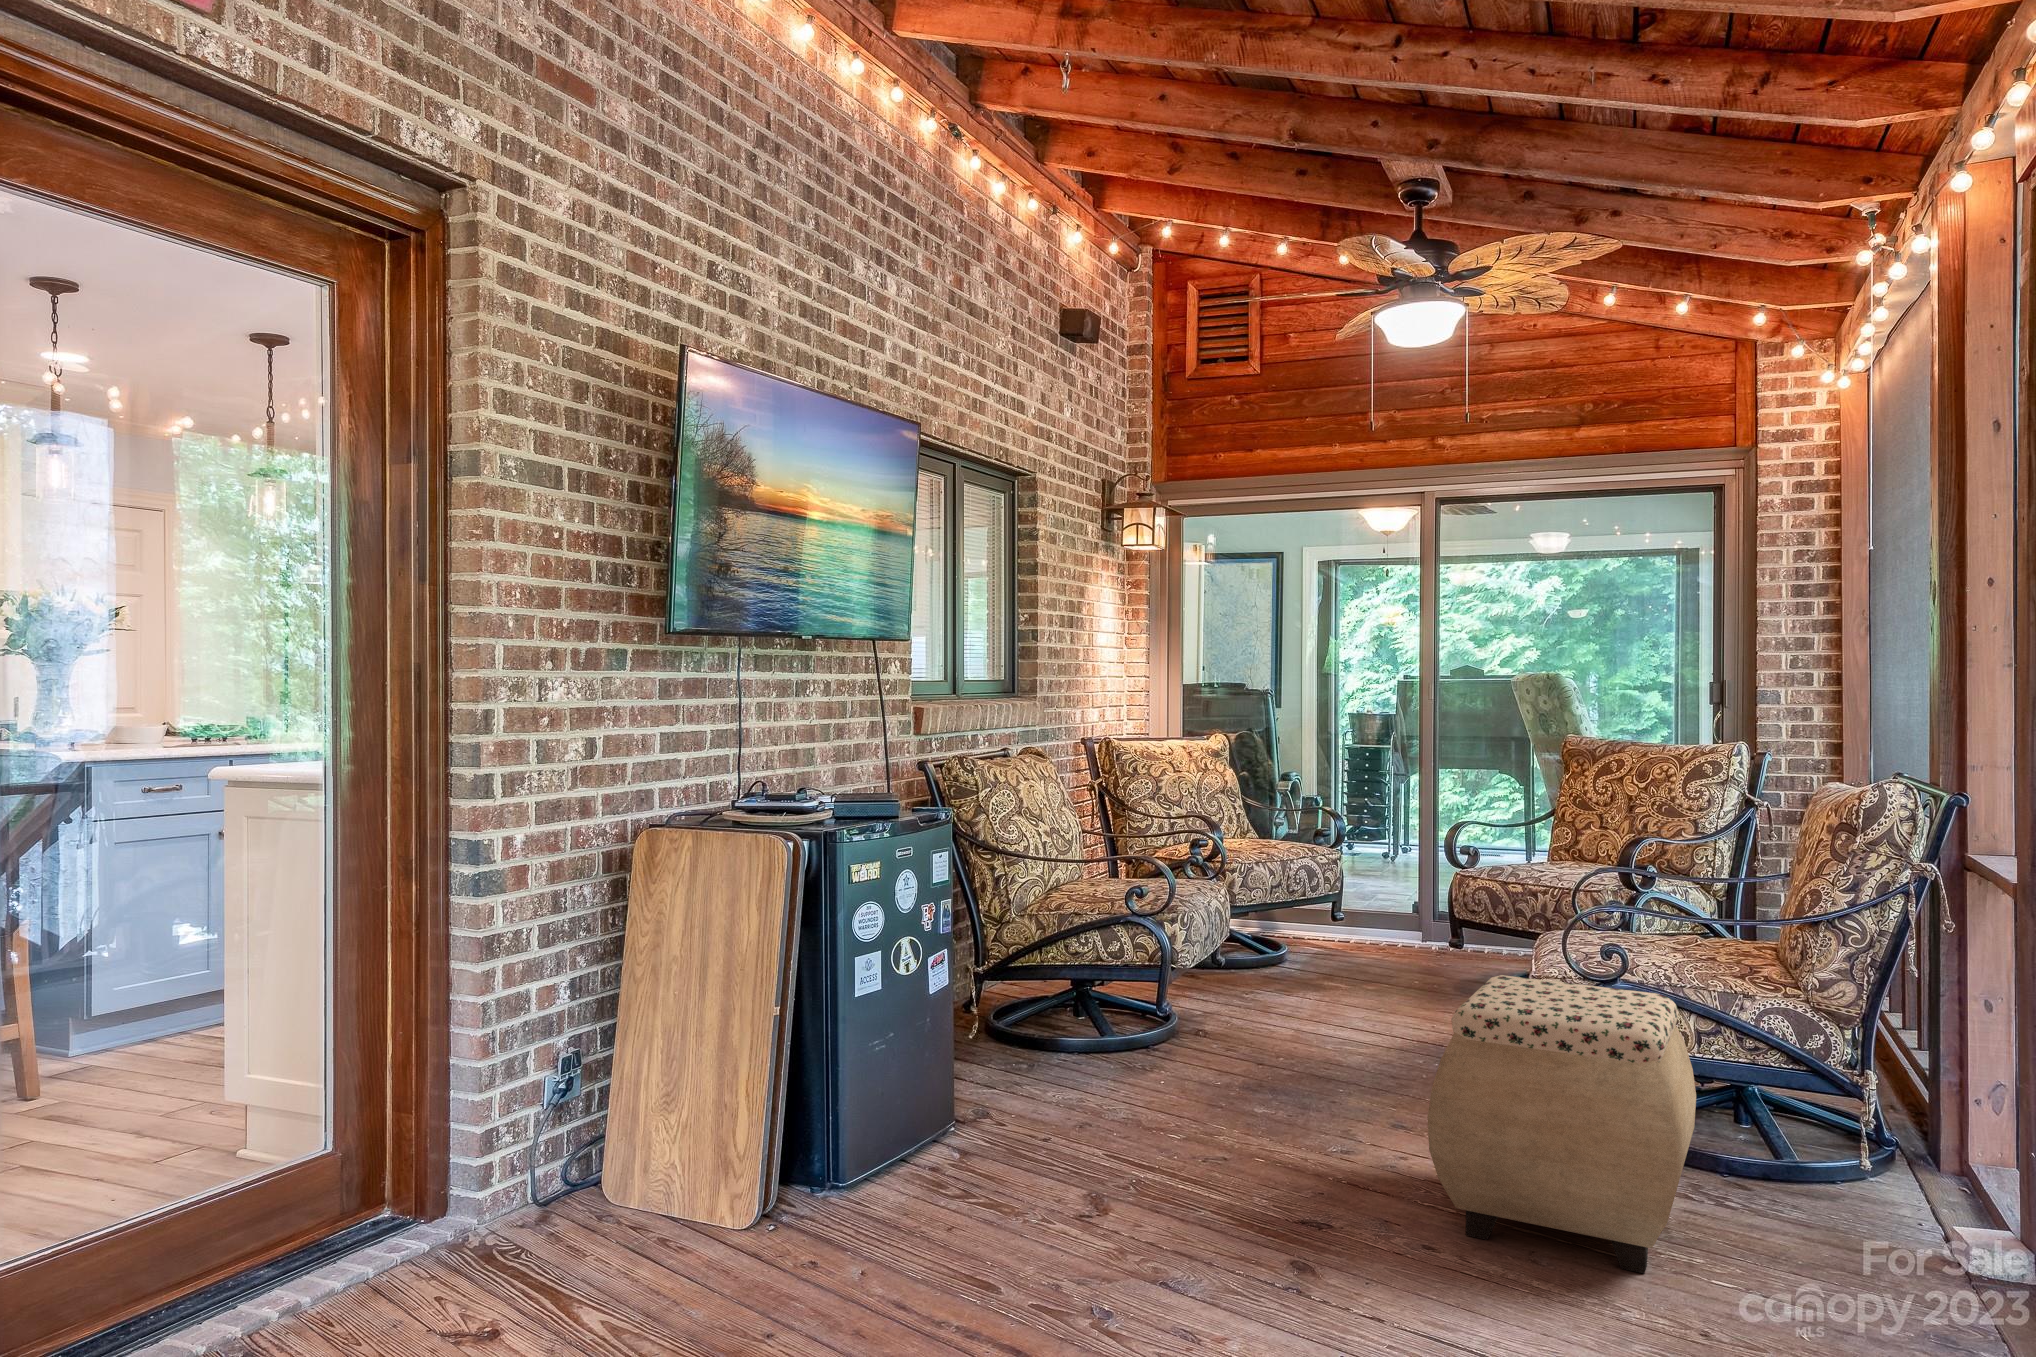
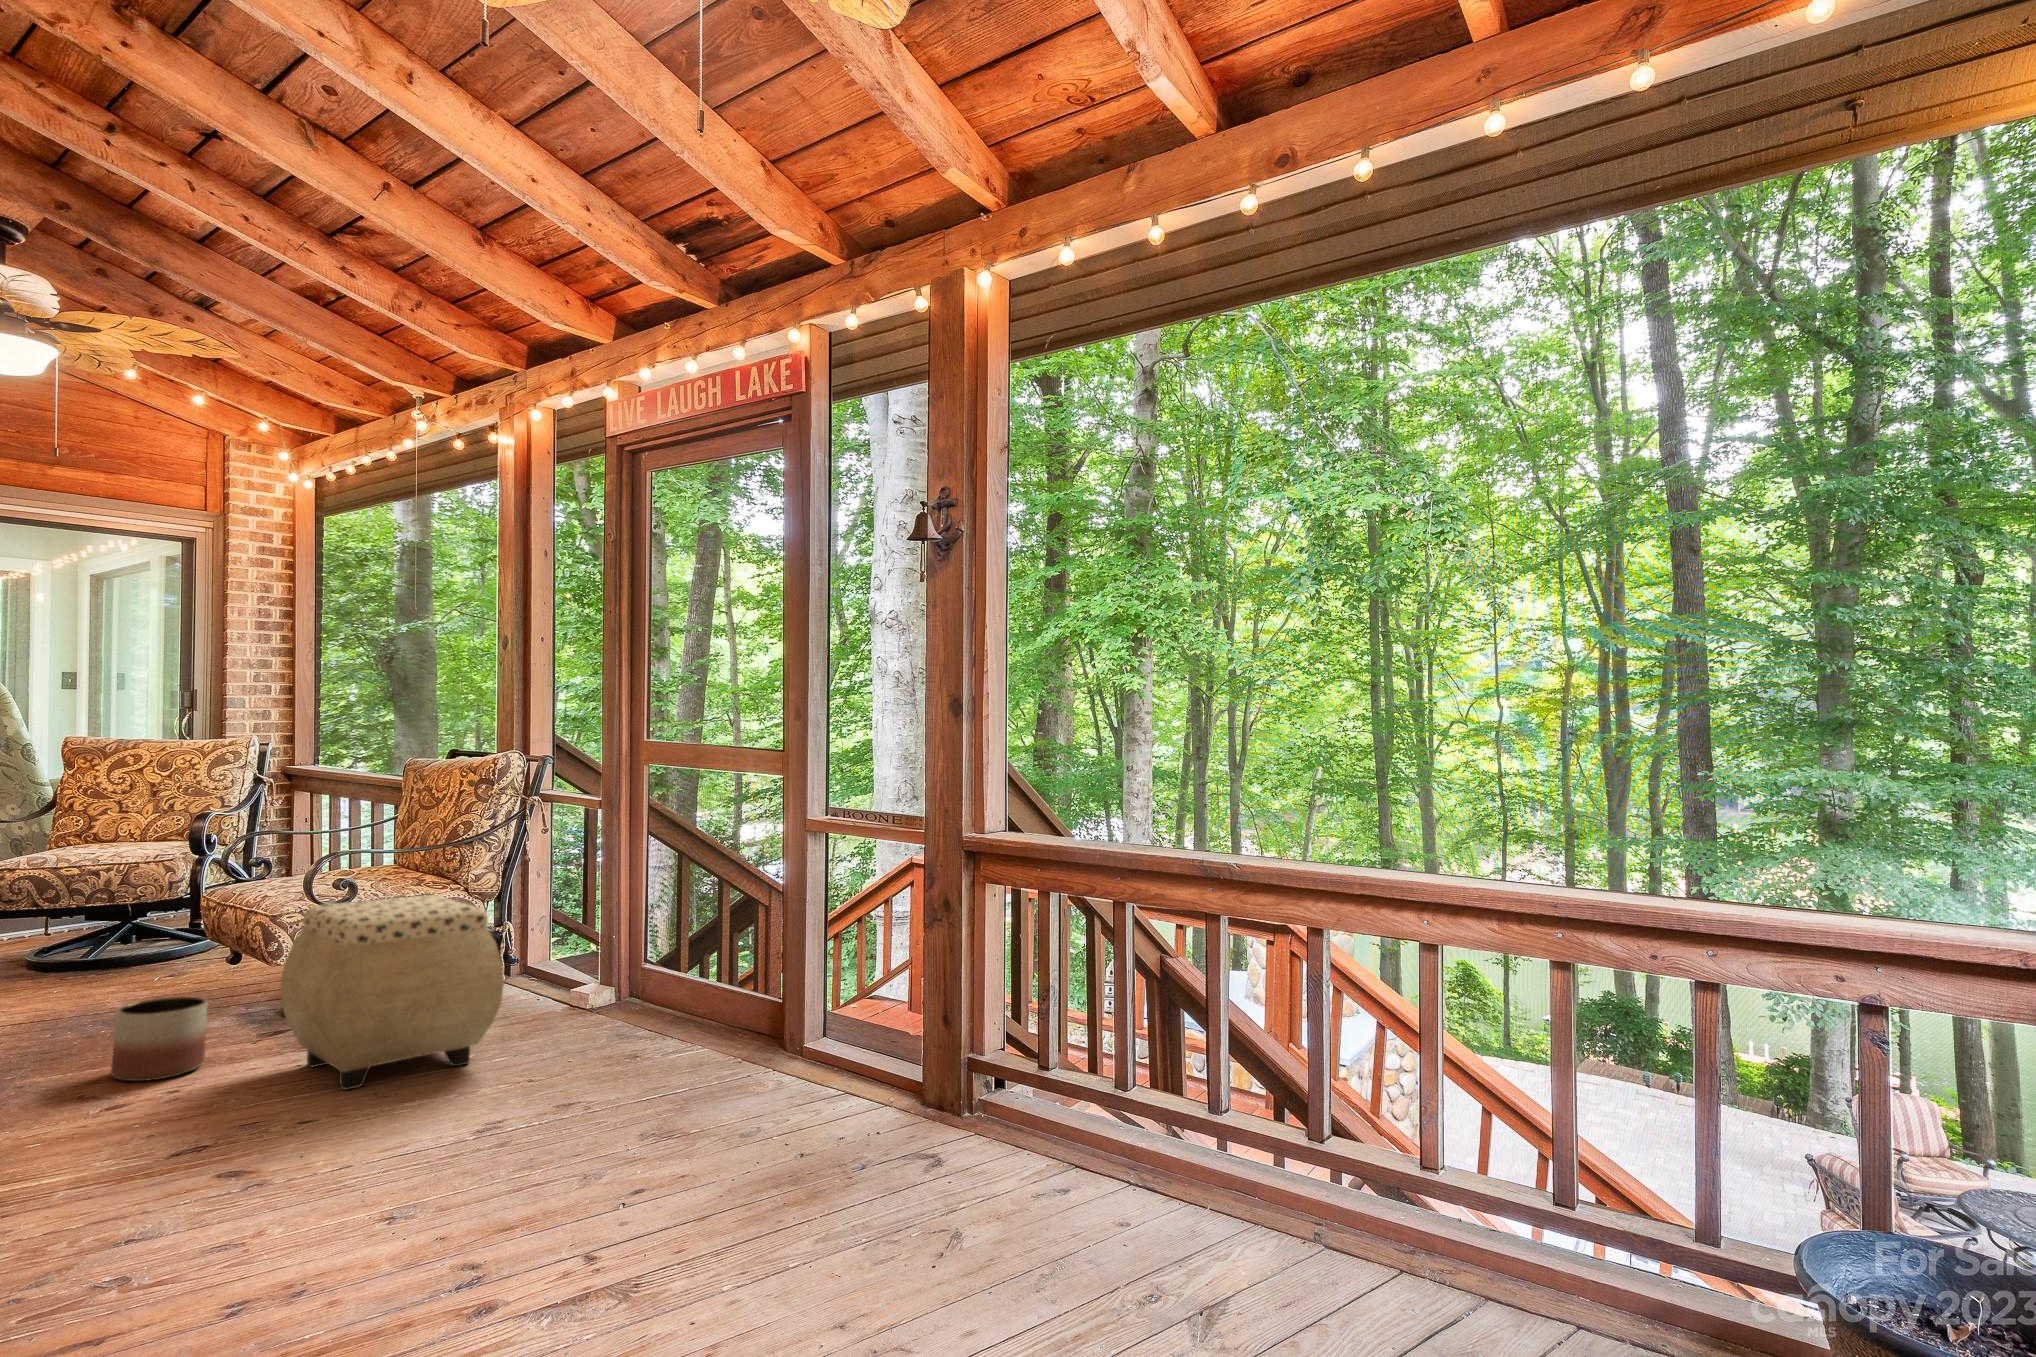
planter: none [1346,1046,1433,1144] -> present [111,997,208,1081]

